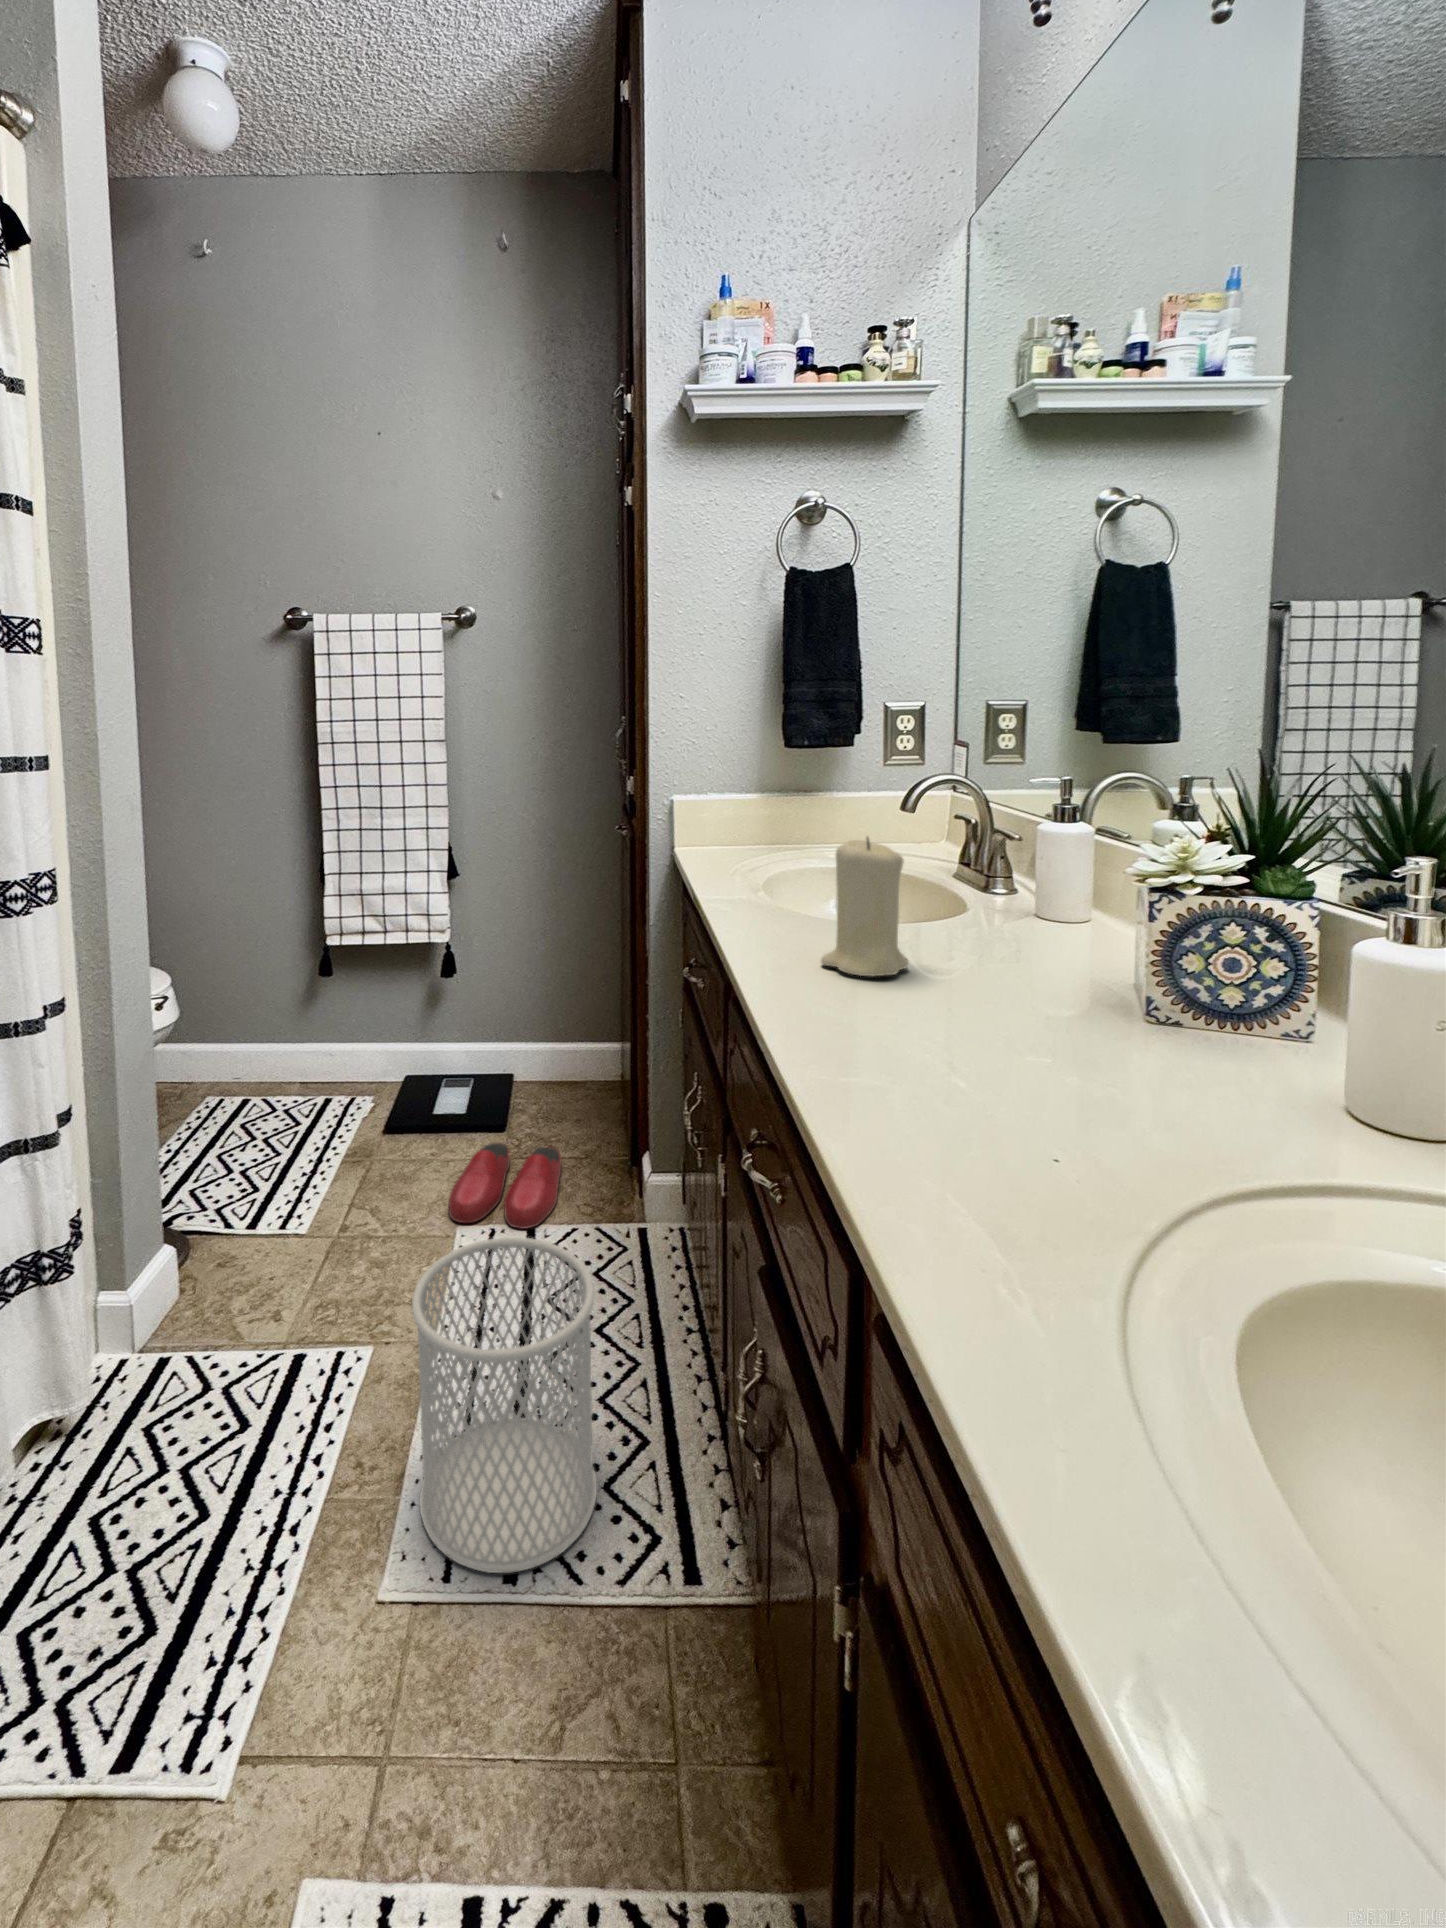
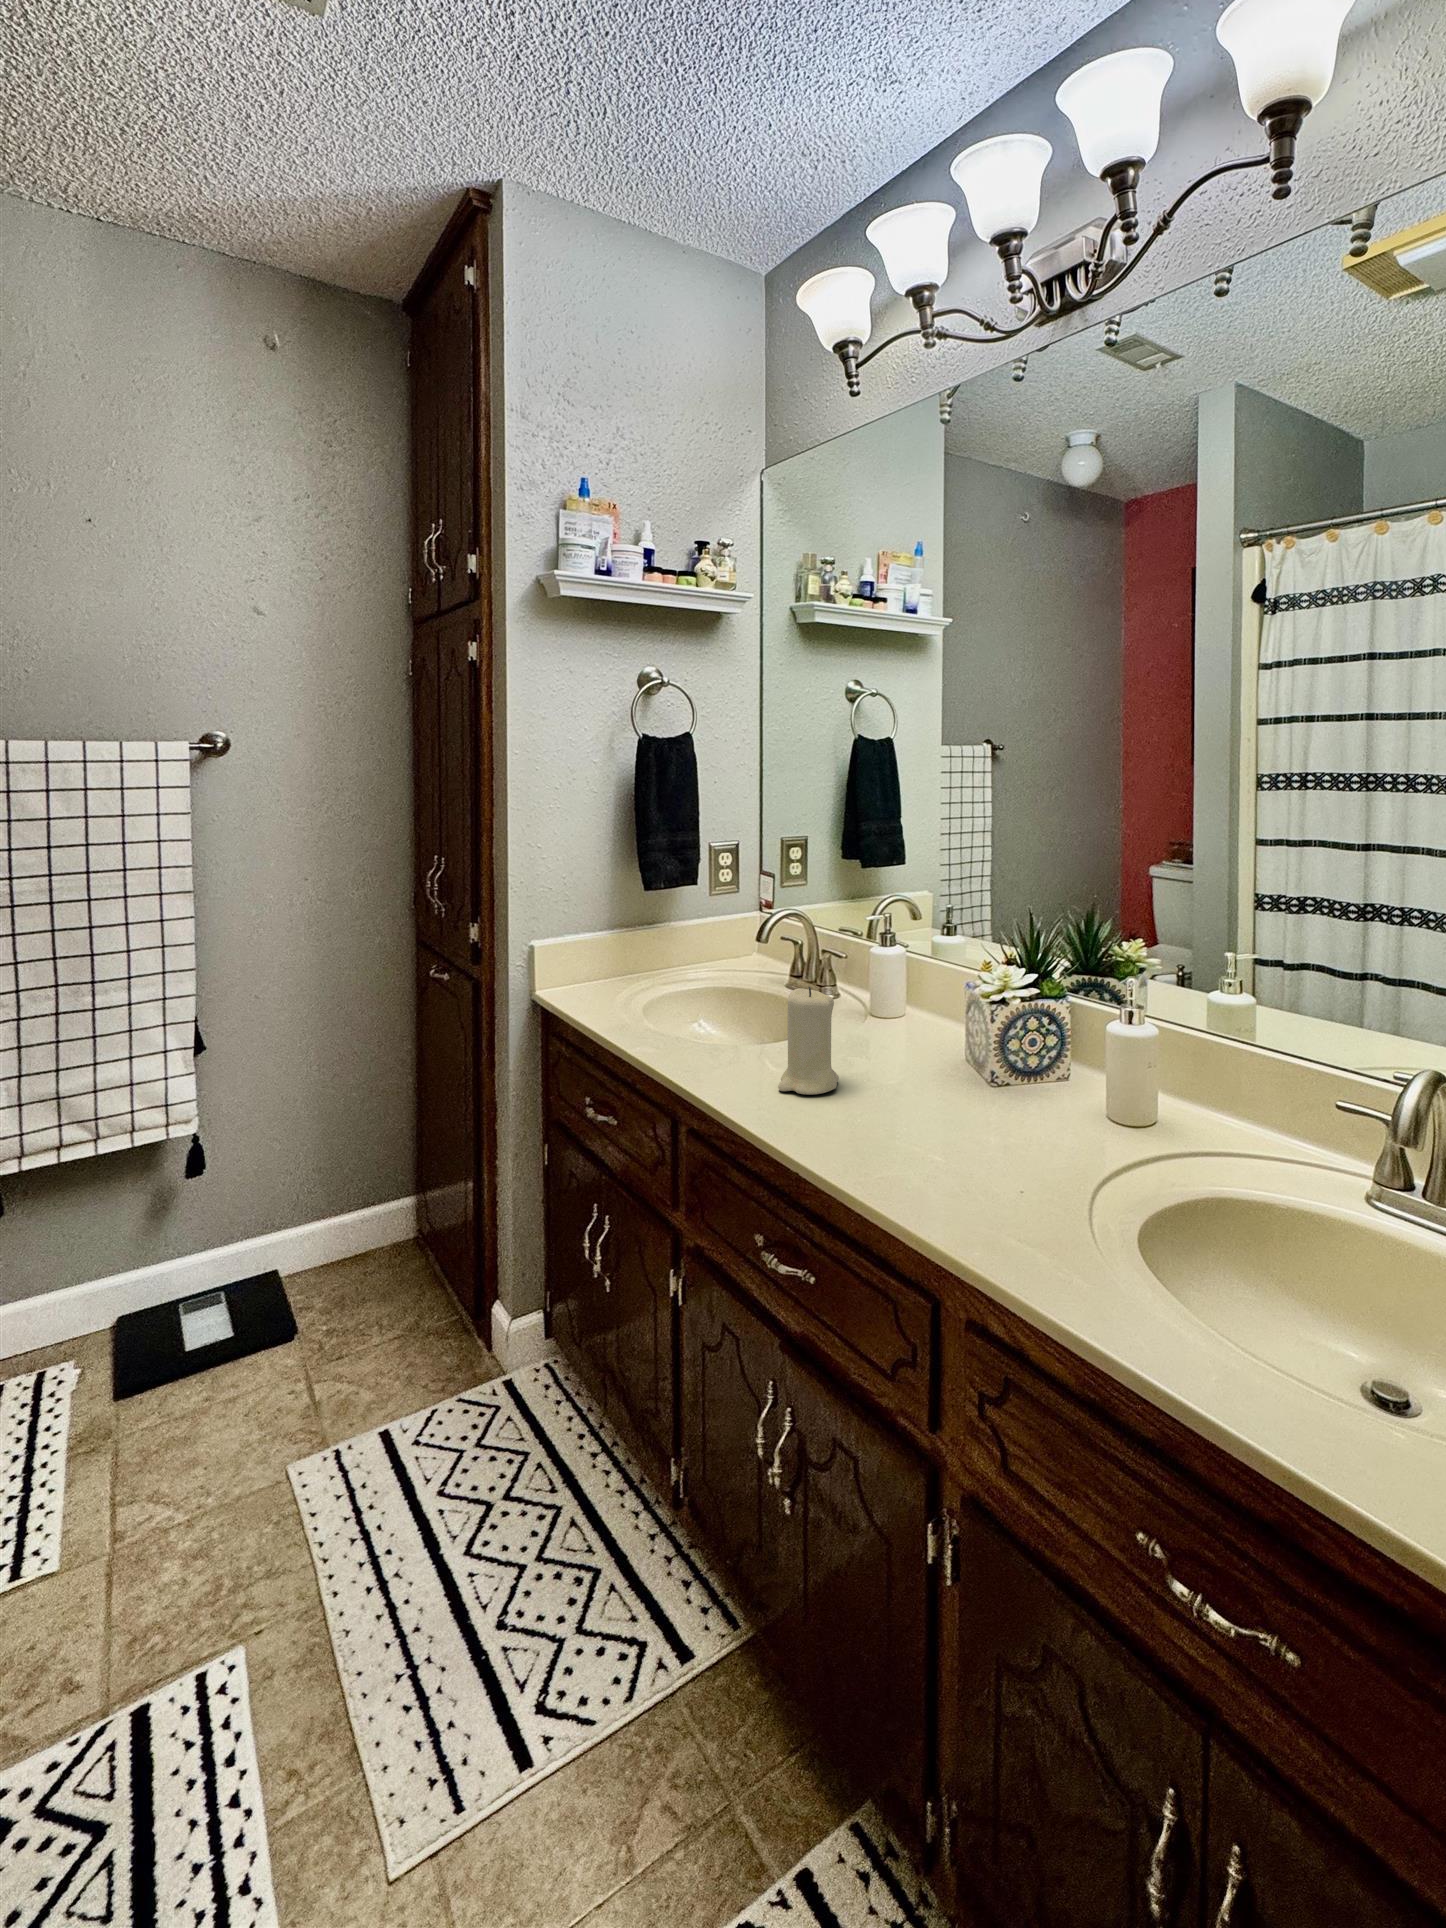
slippers: present [449,1143,561,1229] -> none [262,1334,399,1461]
wastebasket: present [412,1237,597,1573] -> none [381,1418,577,1791]

